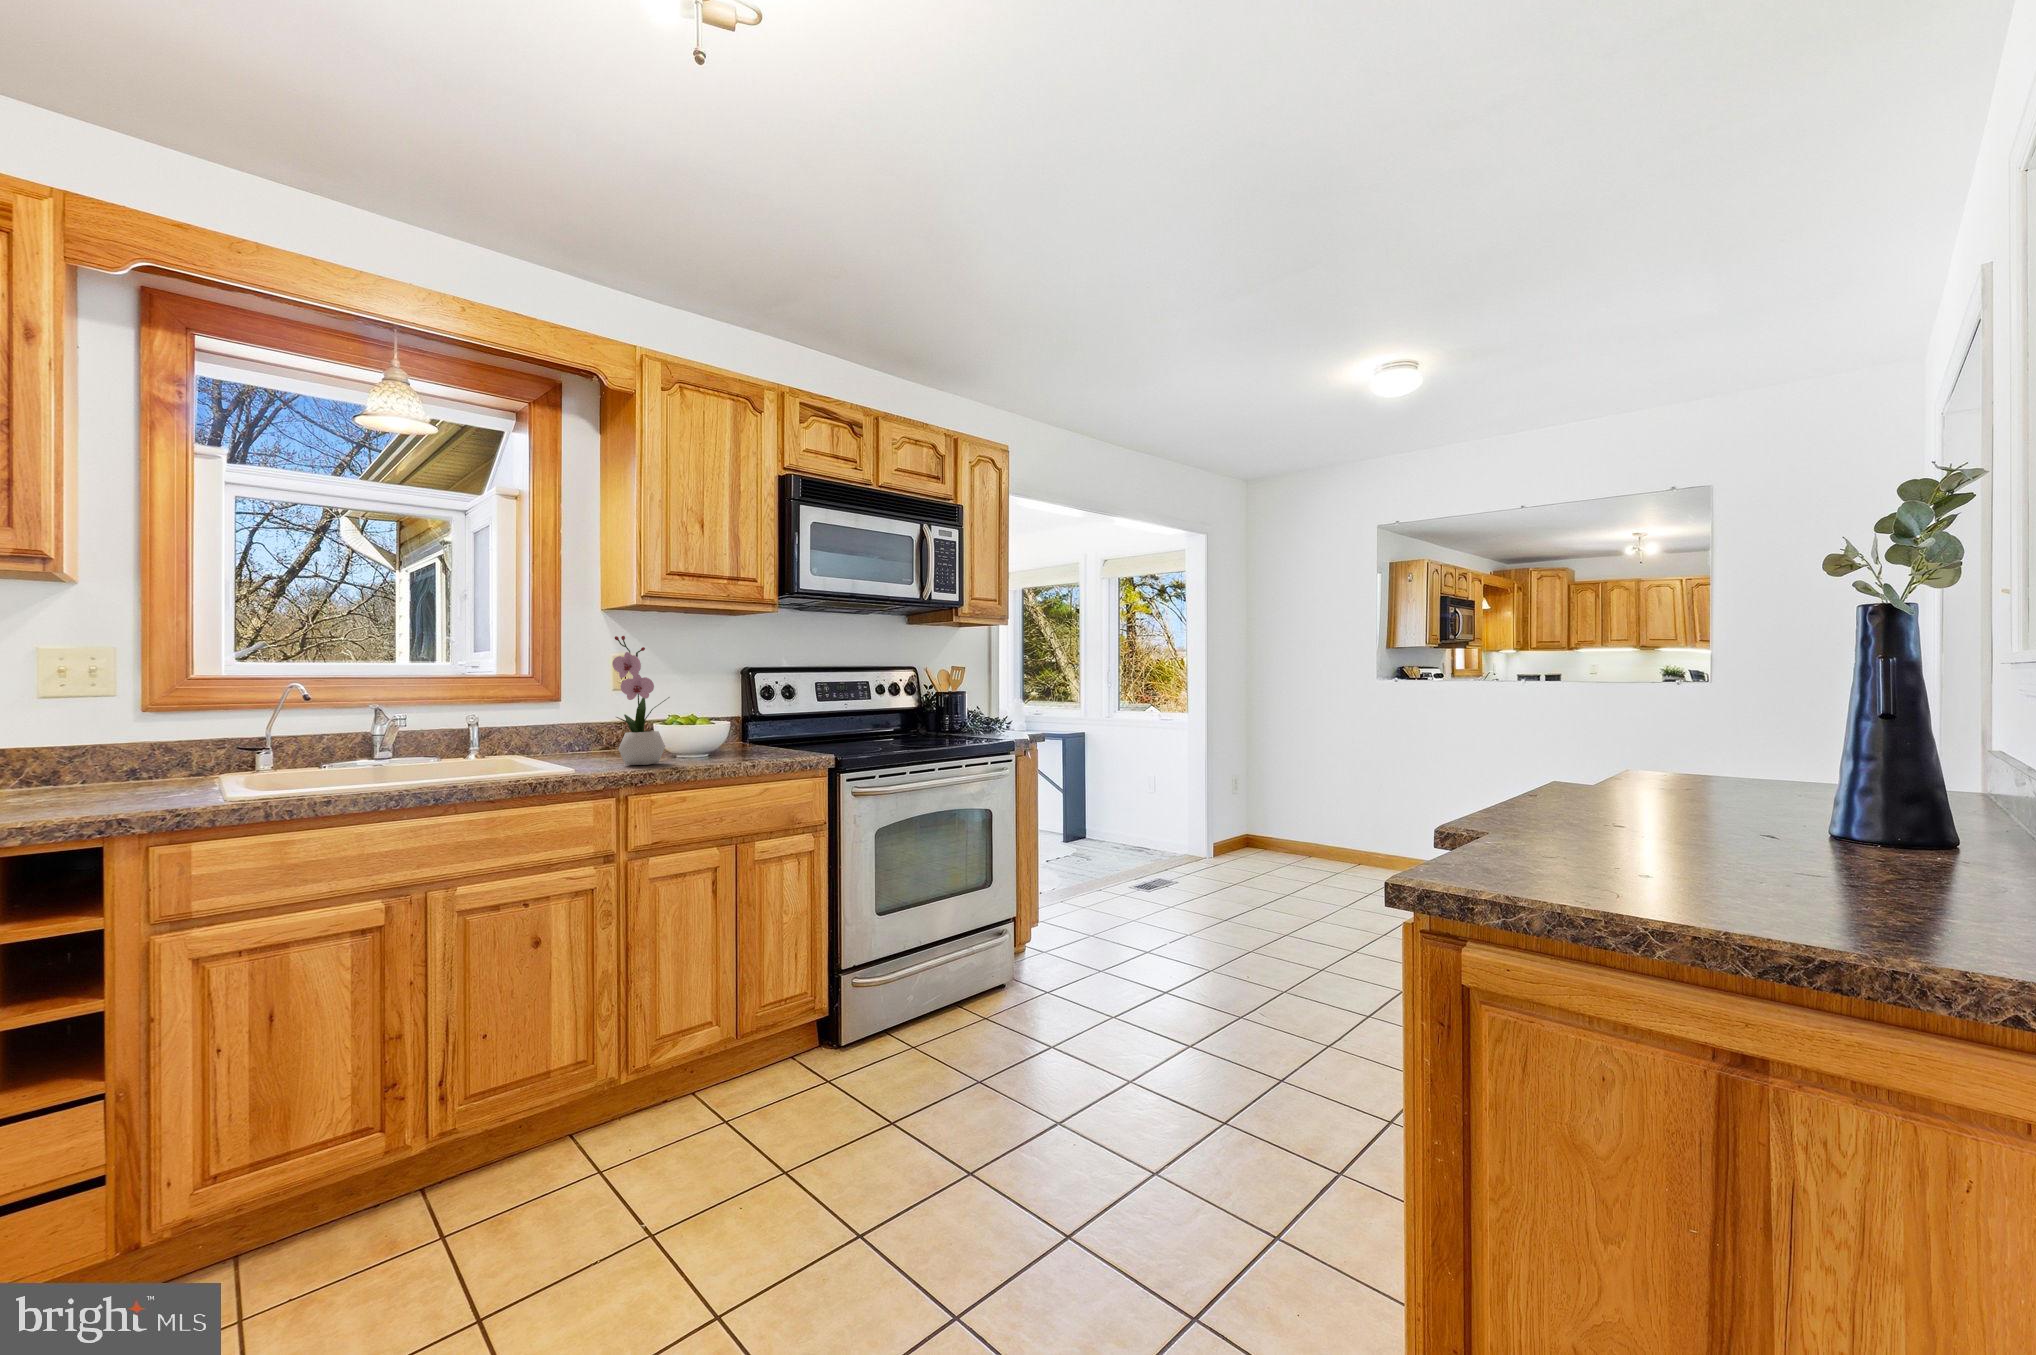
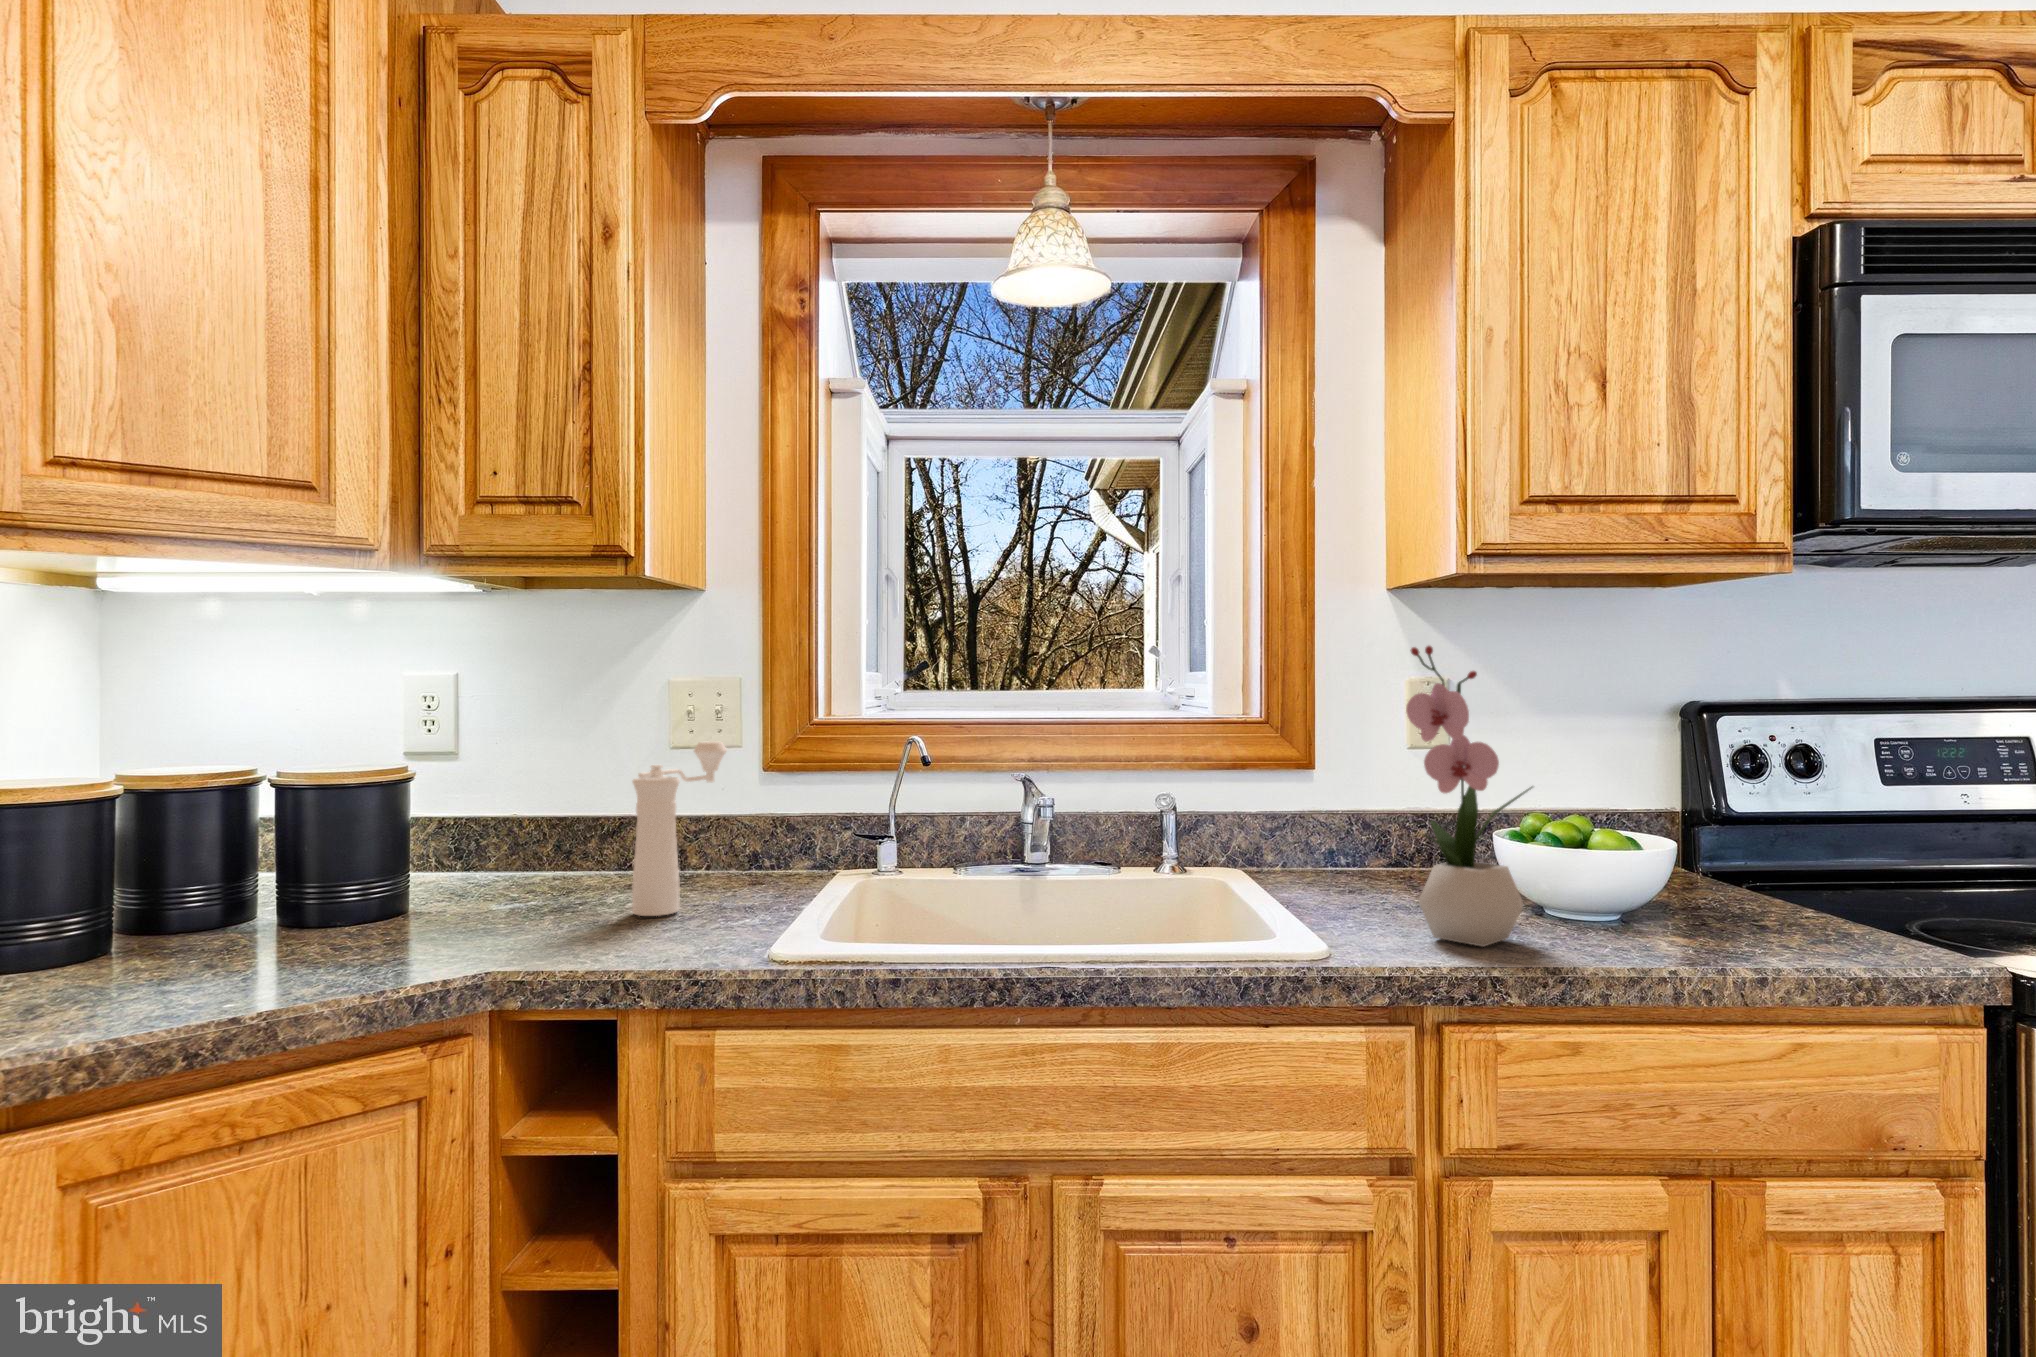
pepper mill: none [56,687,130,801] -> present [632,741,727,916]

